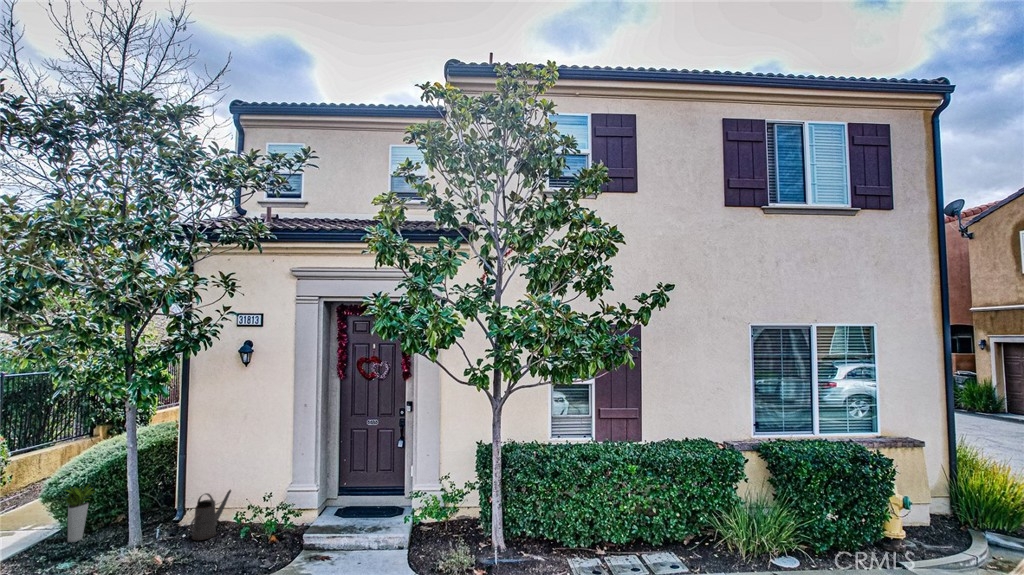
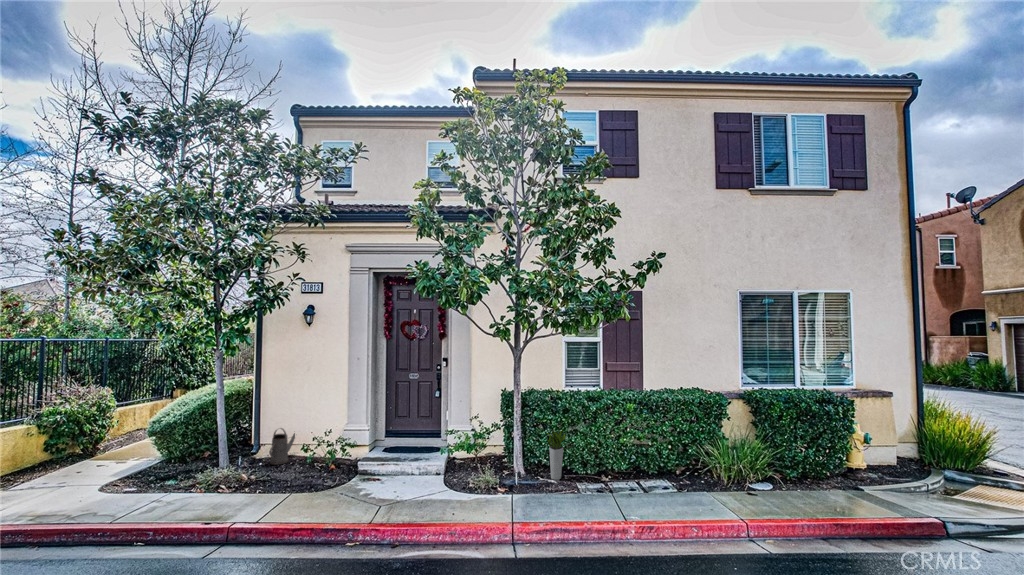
planter: present [65,484,93,542] -> present [547,430,566,480]

